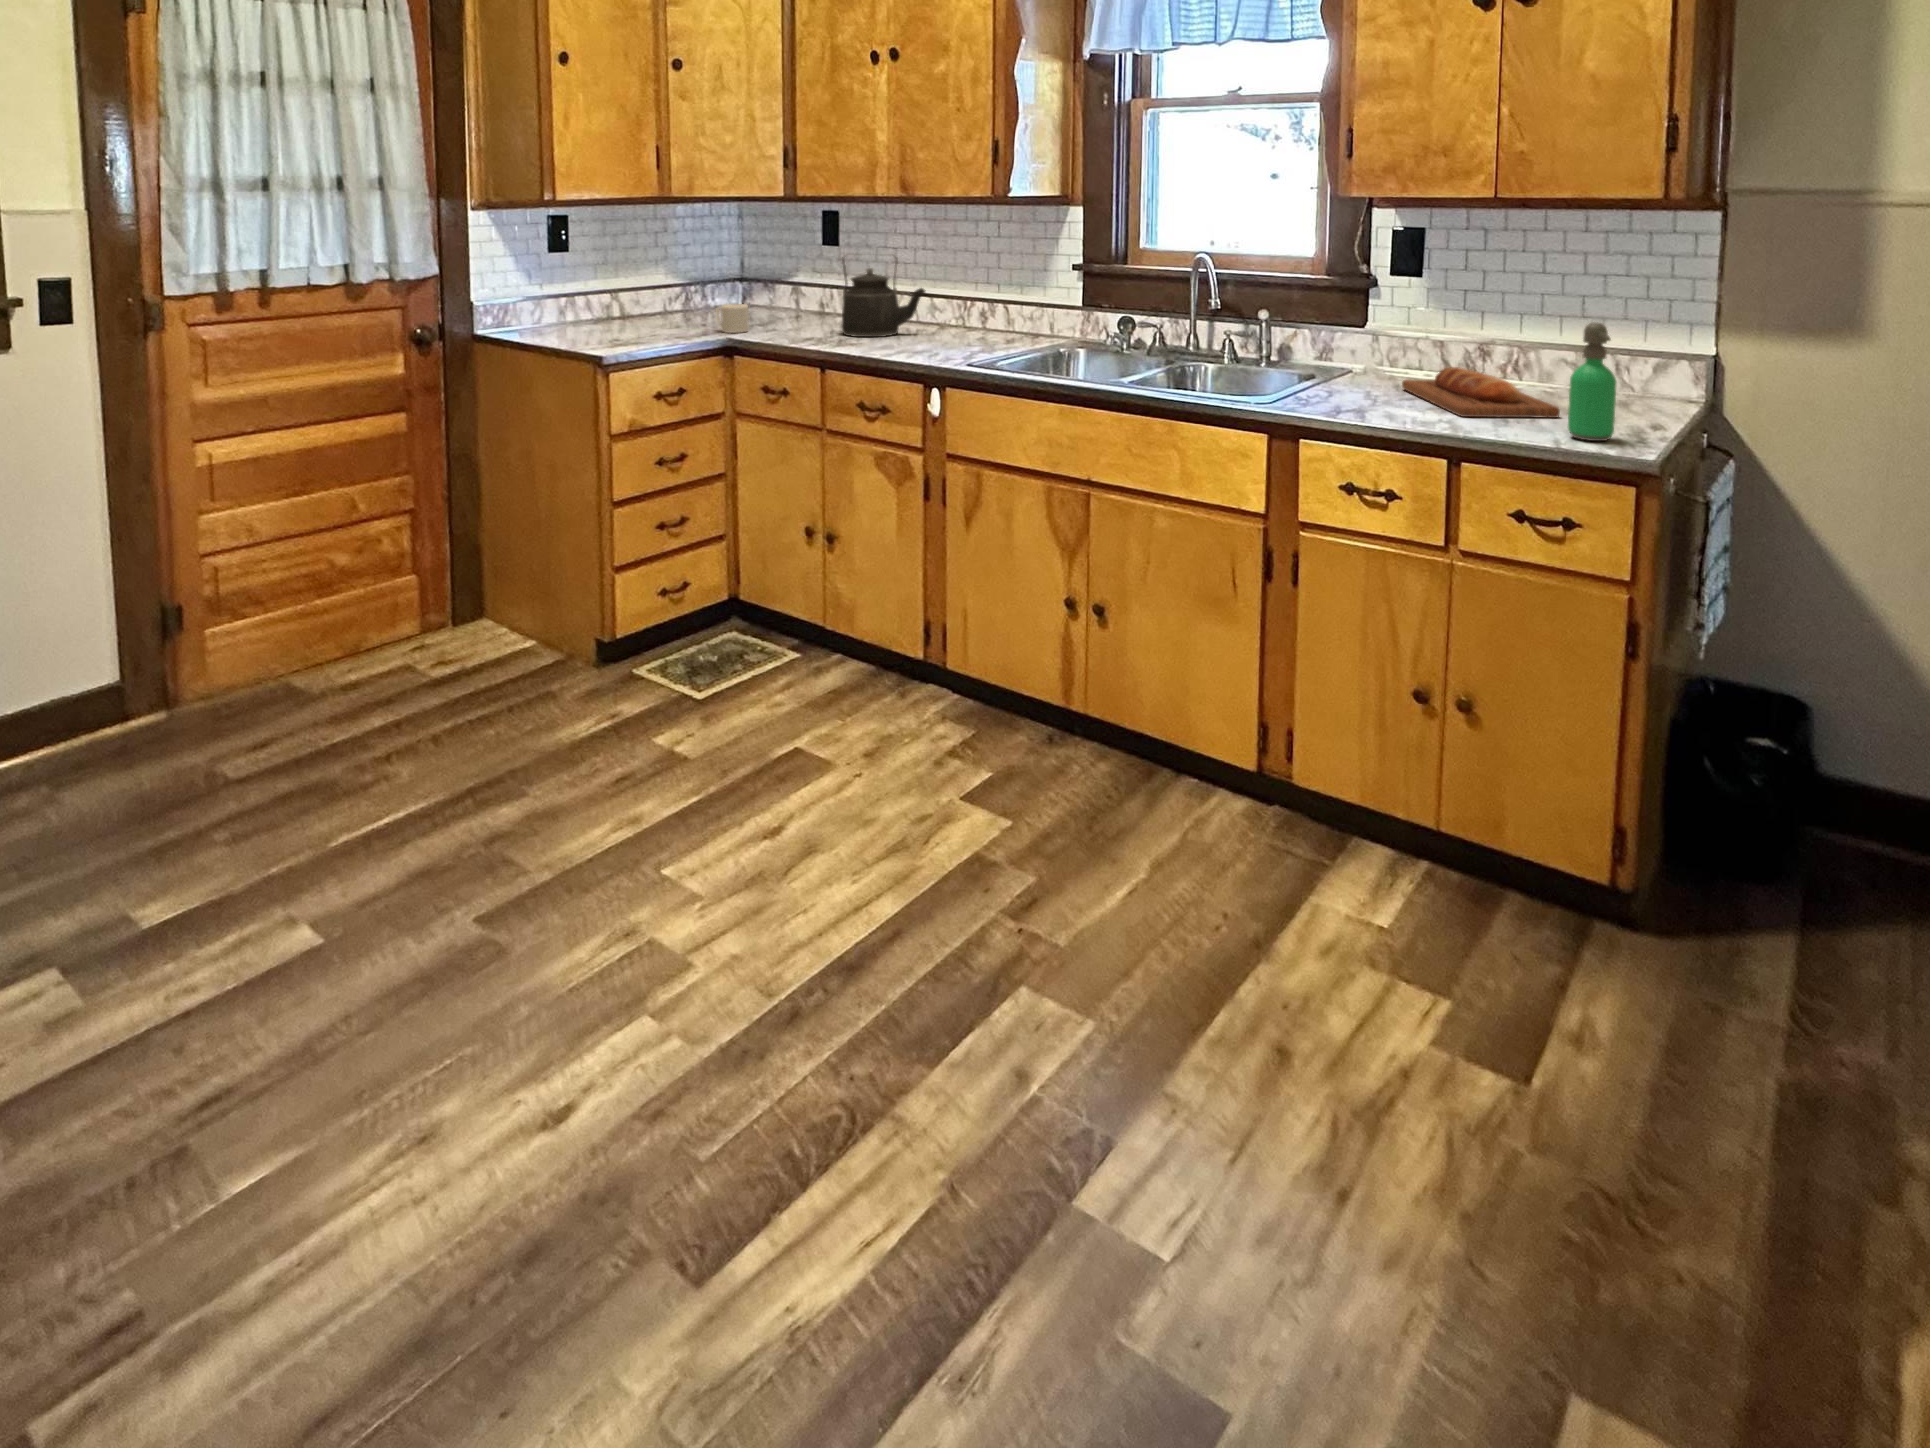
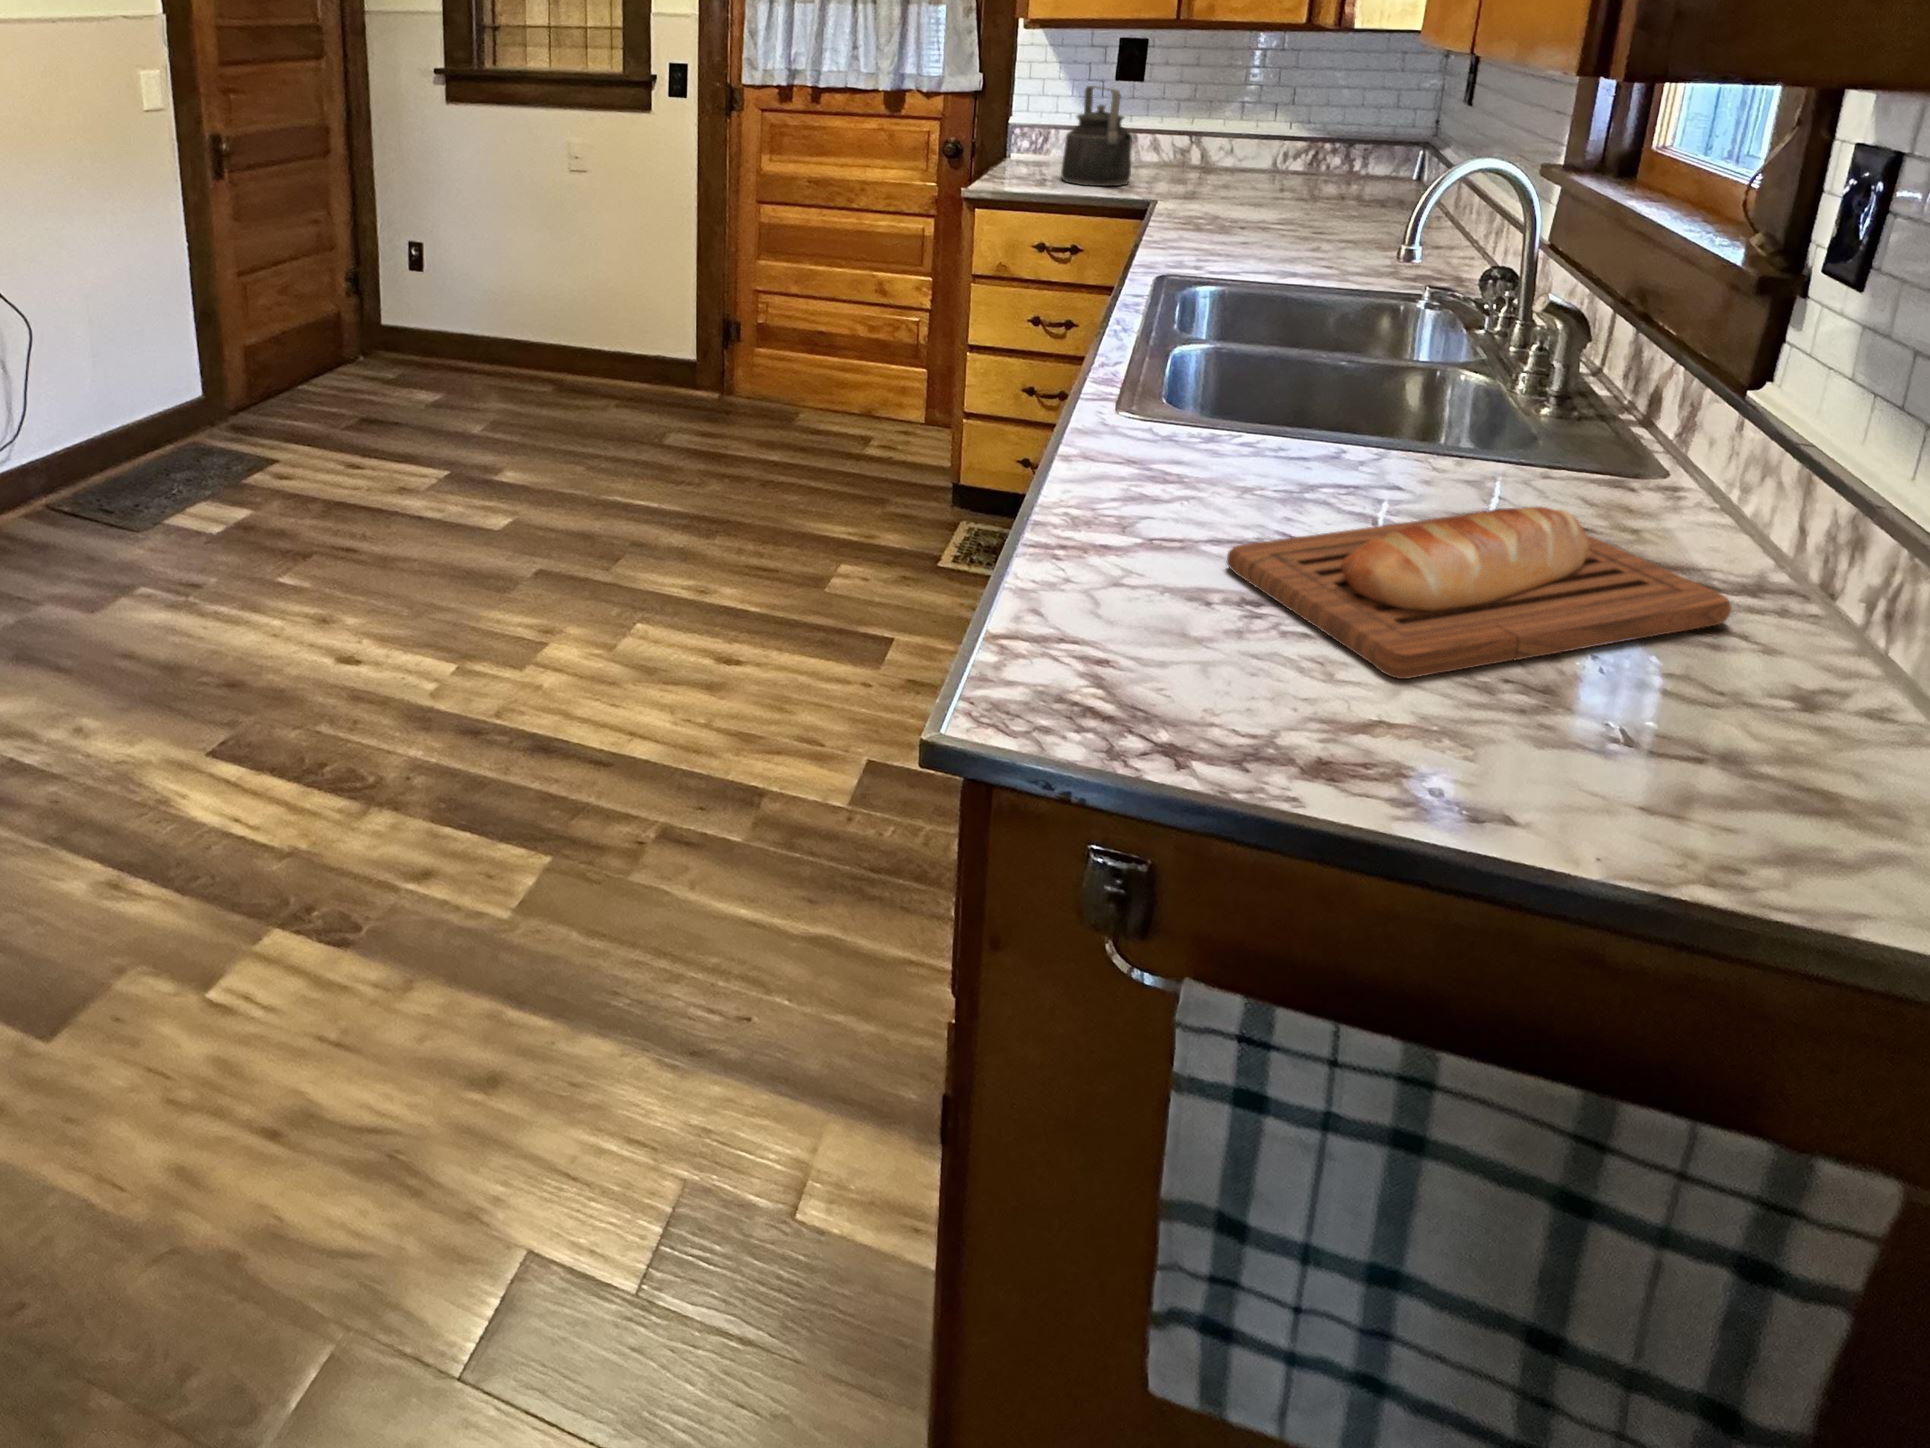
kettle: present [841,255,925,337] -> present [1061,86,1132,186]
mug: present [716,304,749,333] -> none [1224,162,1265,201]
soap dispenser: present [1568,322,1616,441] -> none [1069,410,1193,708]

